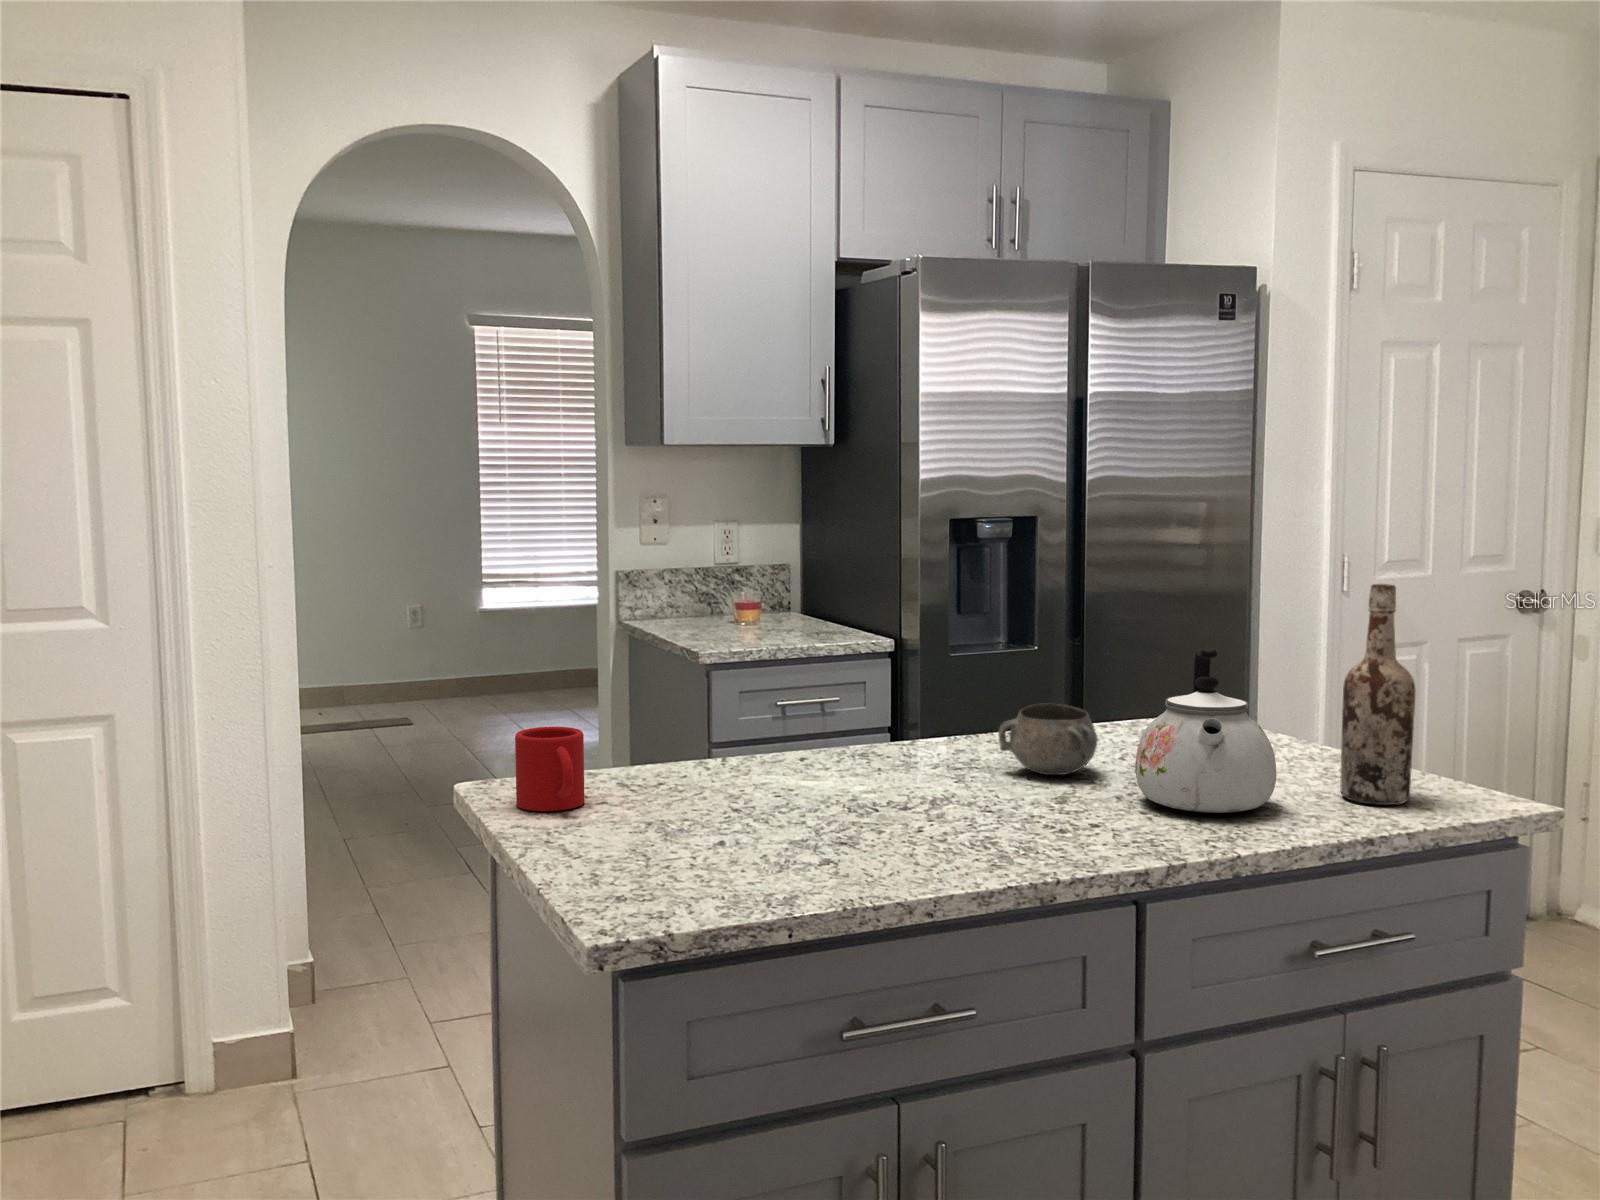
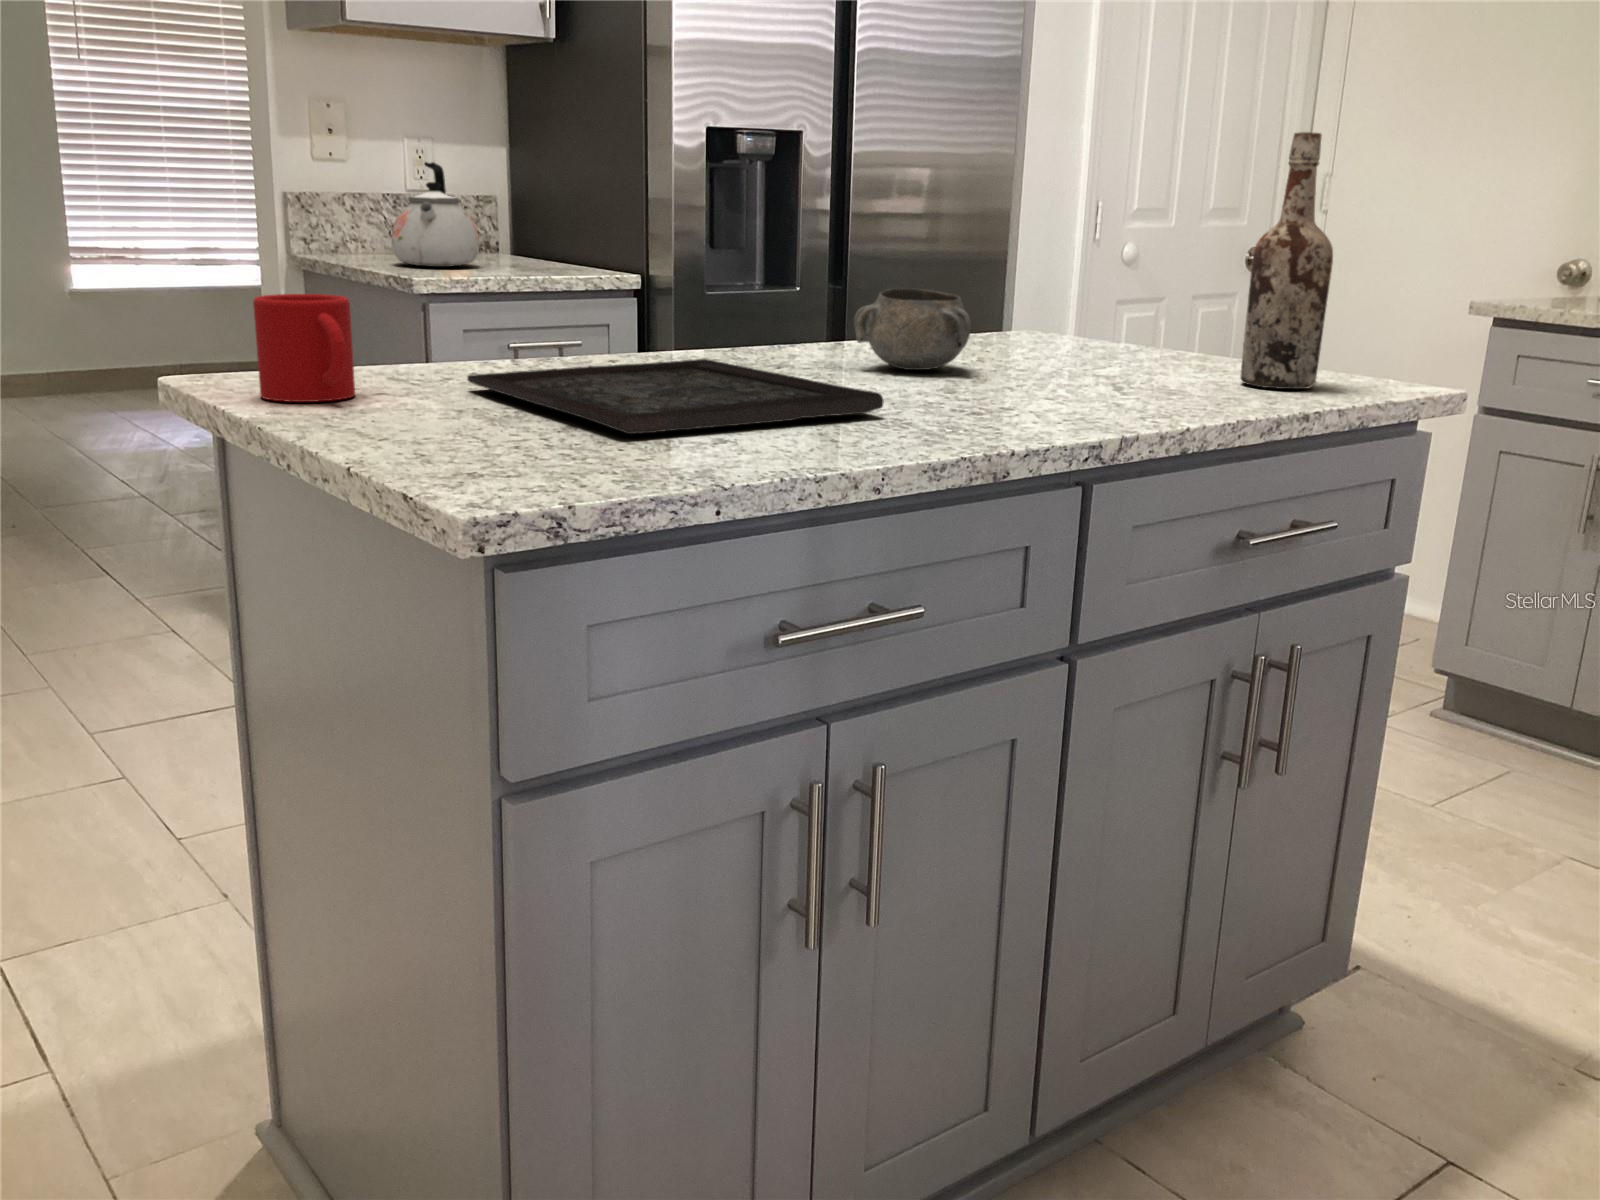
kettle: present [1135,647,1276,813] -> present [391,162,480,267]
tray: none [670,767,977,856] -> present [467,359,884,434]

